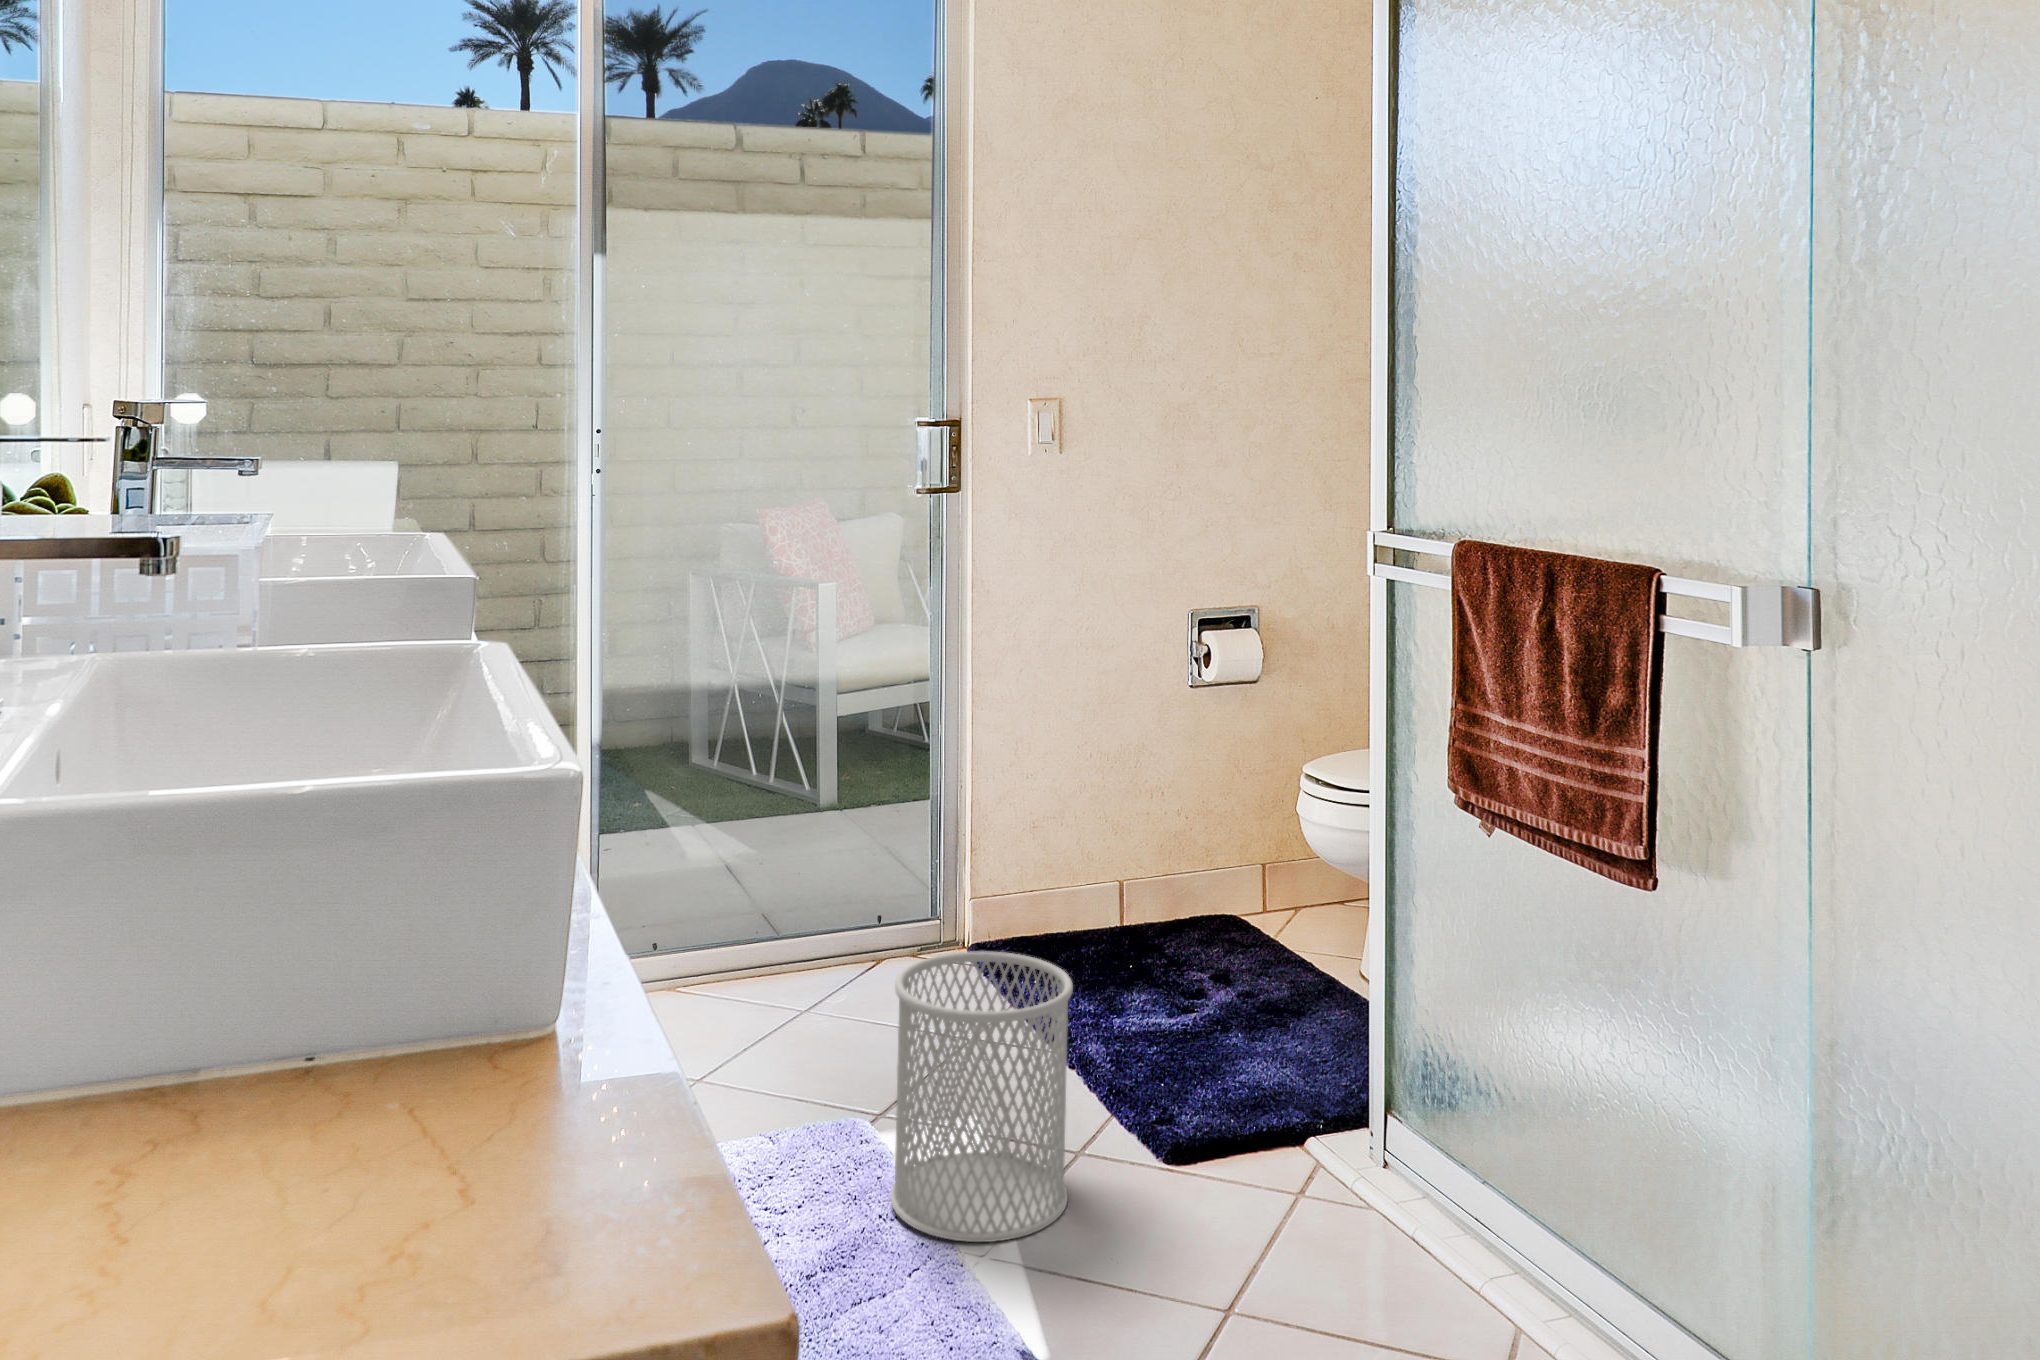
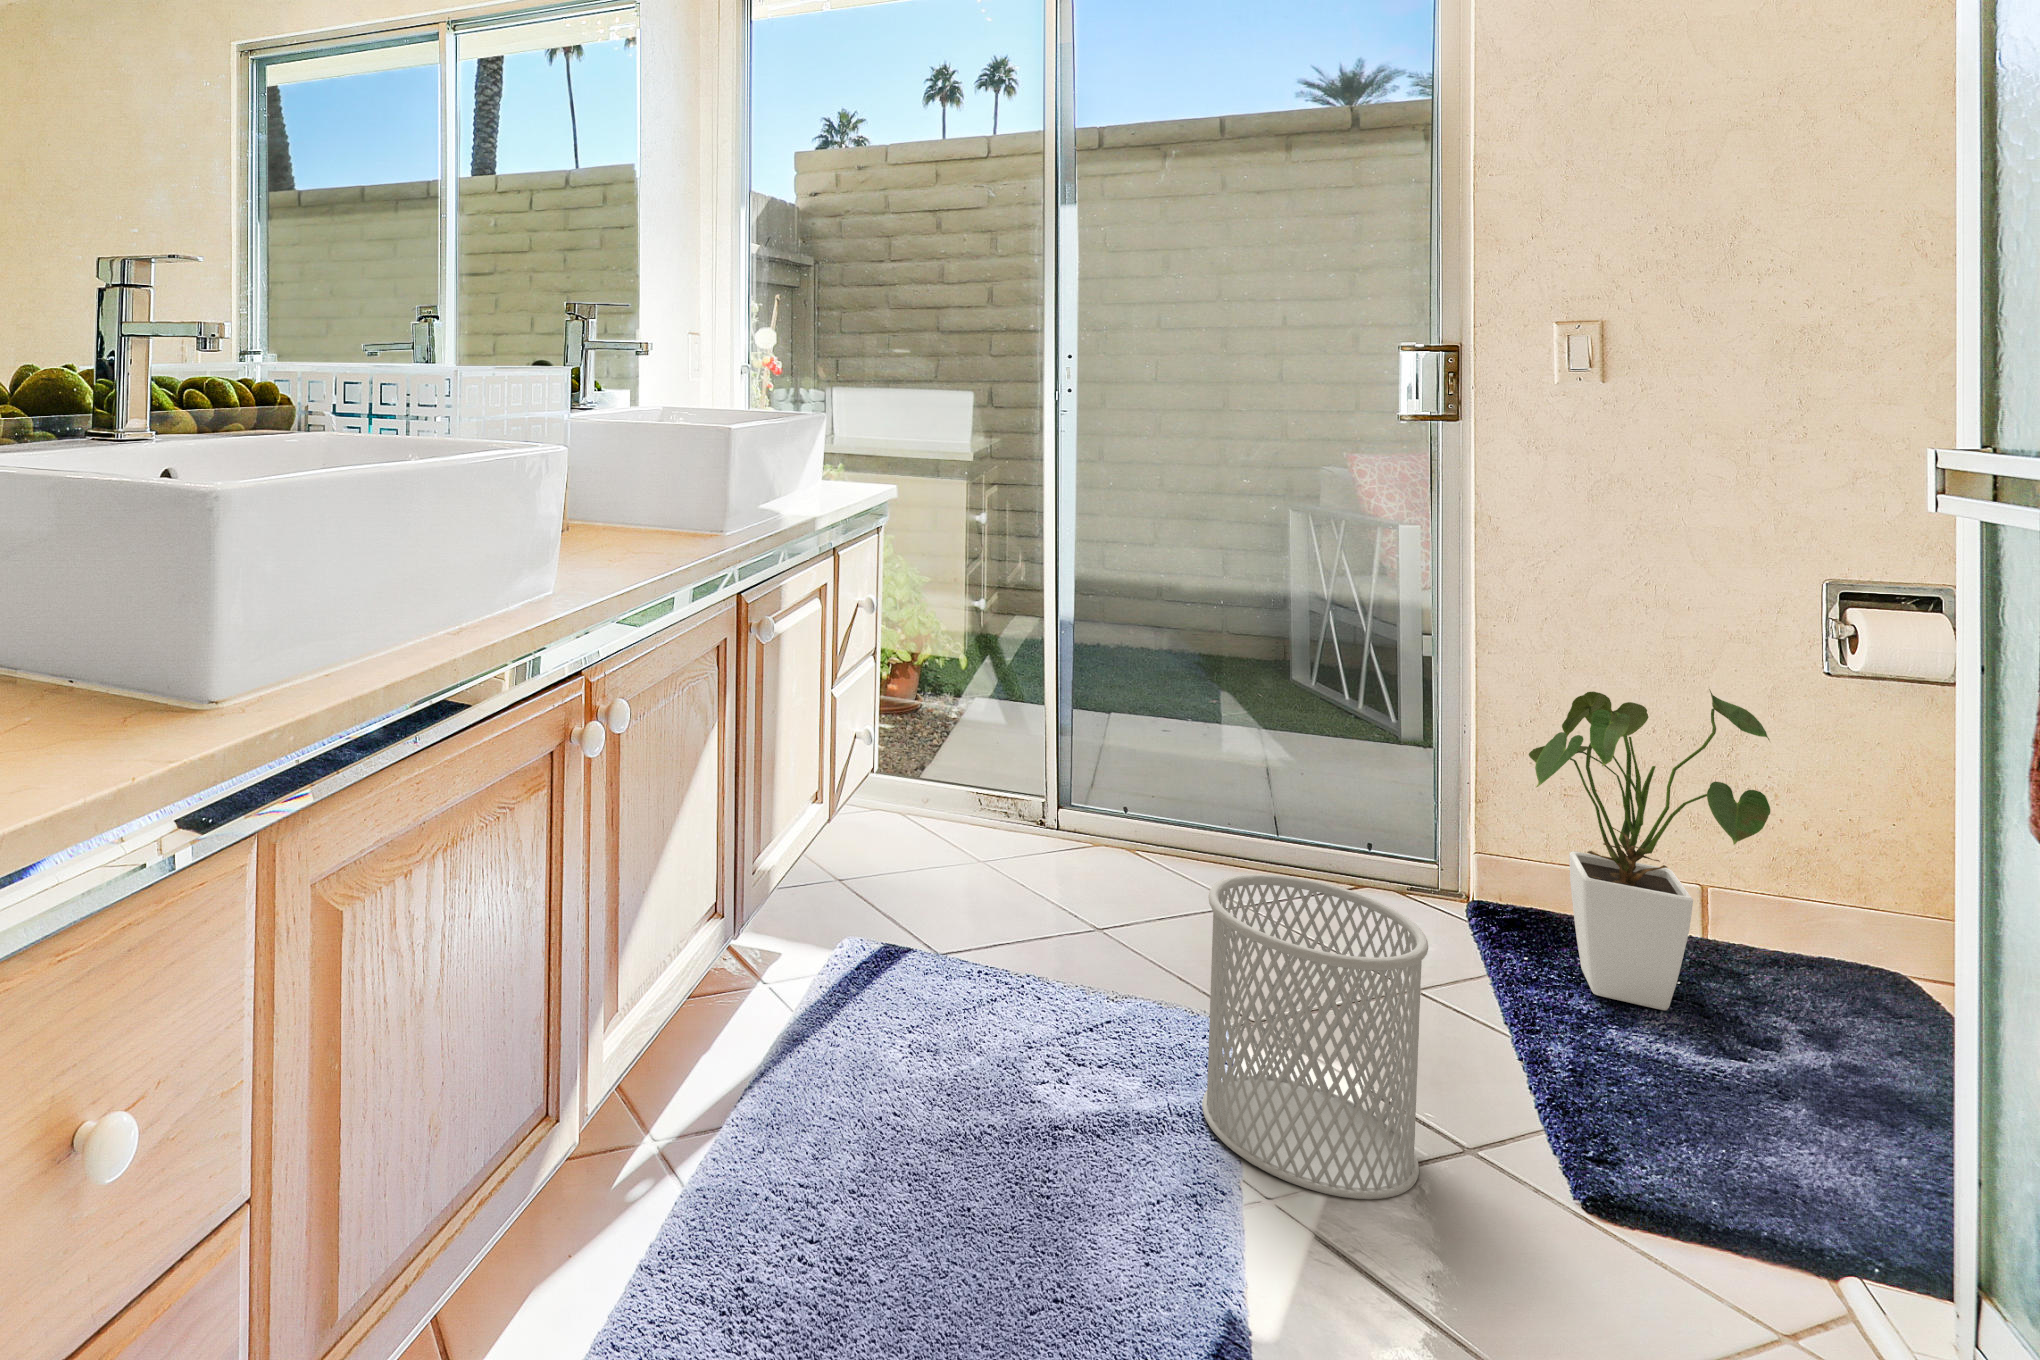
house plant: none [1024,709,1201,996] -> present [1529,689,1770,1010]

